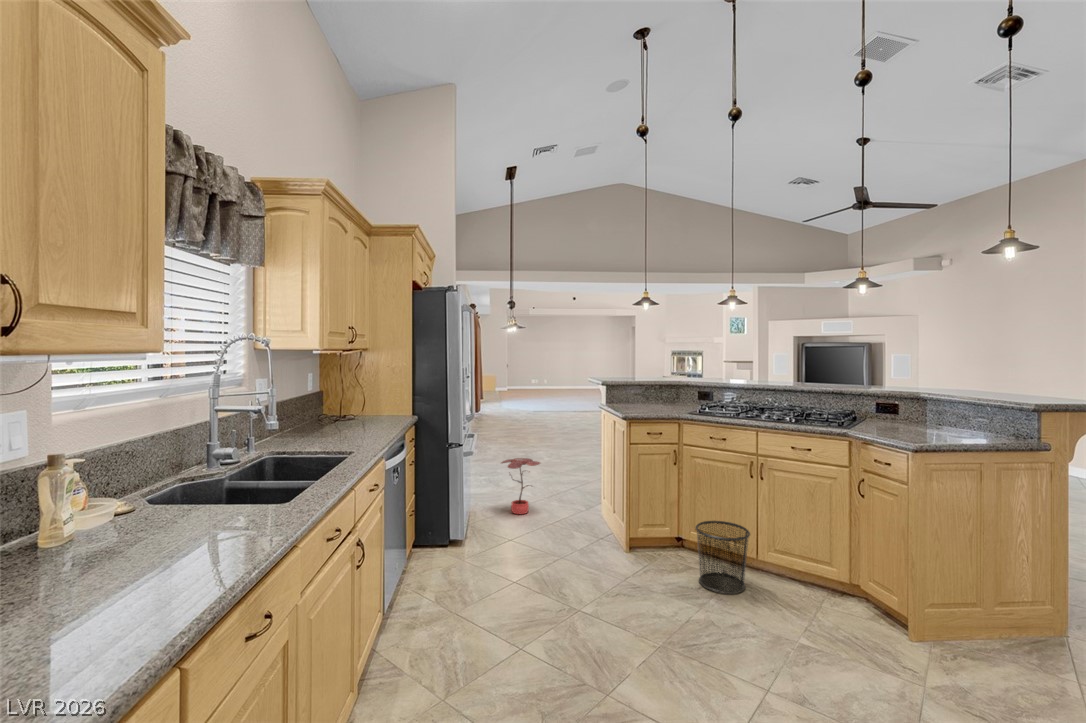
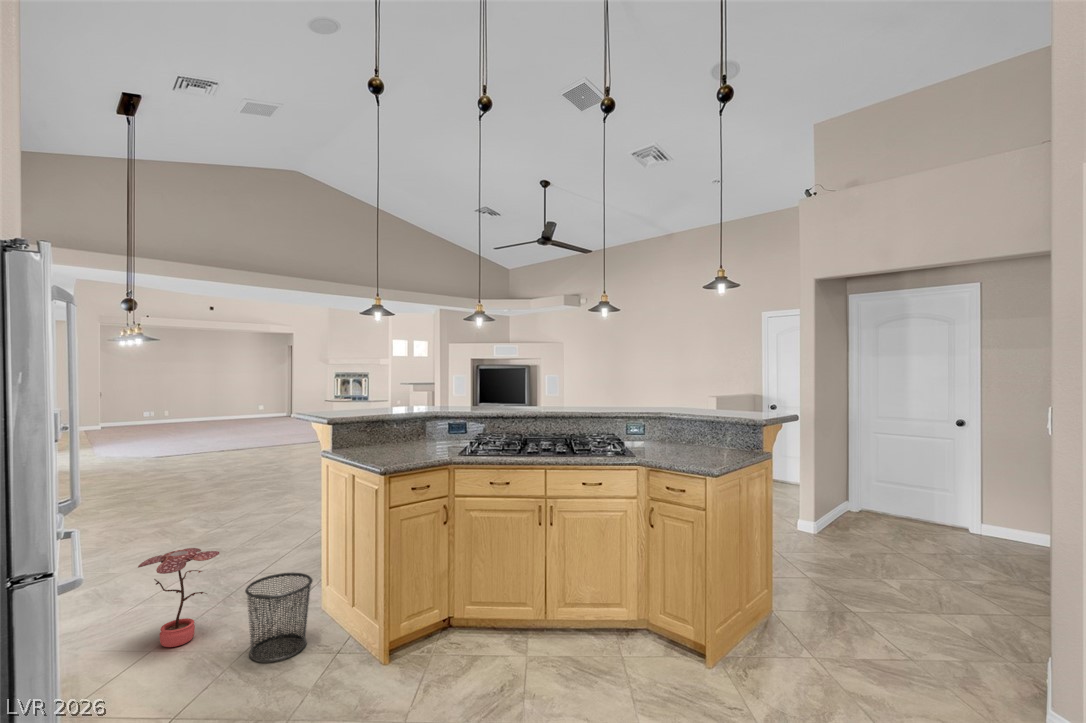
waste bin: present [695,521,750,594] -> present [245,573,313,662]

